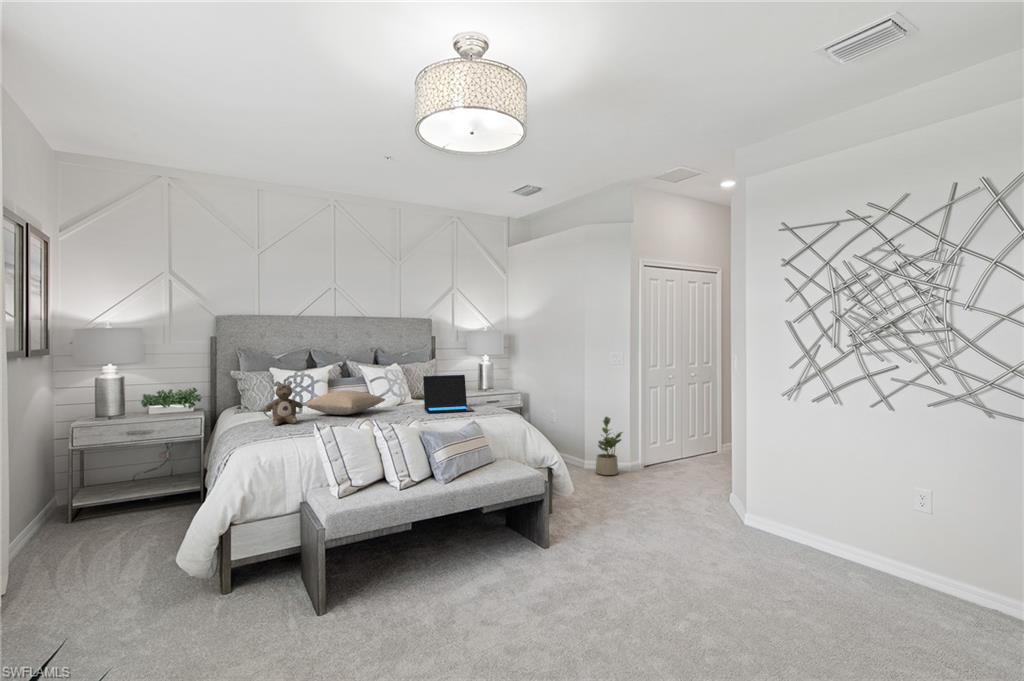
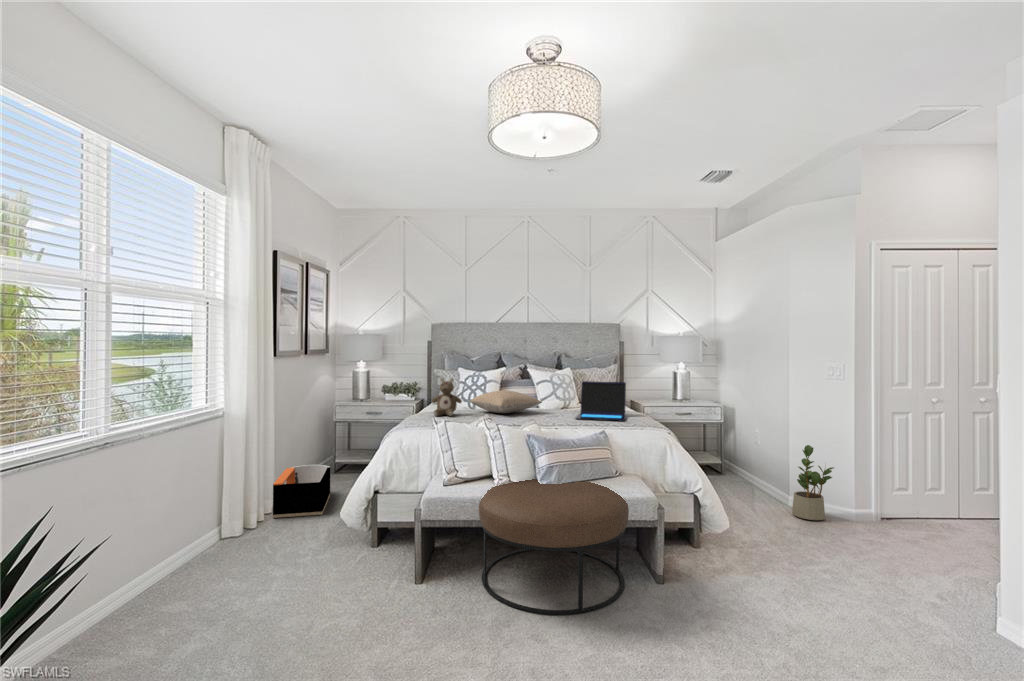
ottoman: none [384,469,528,601] -> present [479,479,629,614]
storage bin: none [46,504,131,586] -> present [273,465,330,518]

